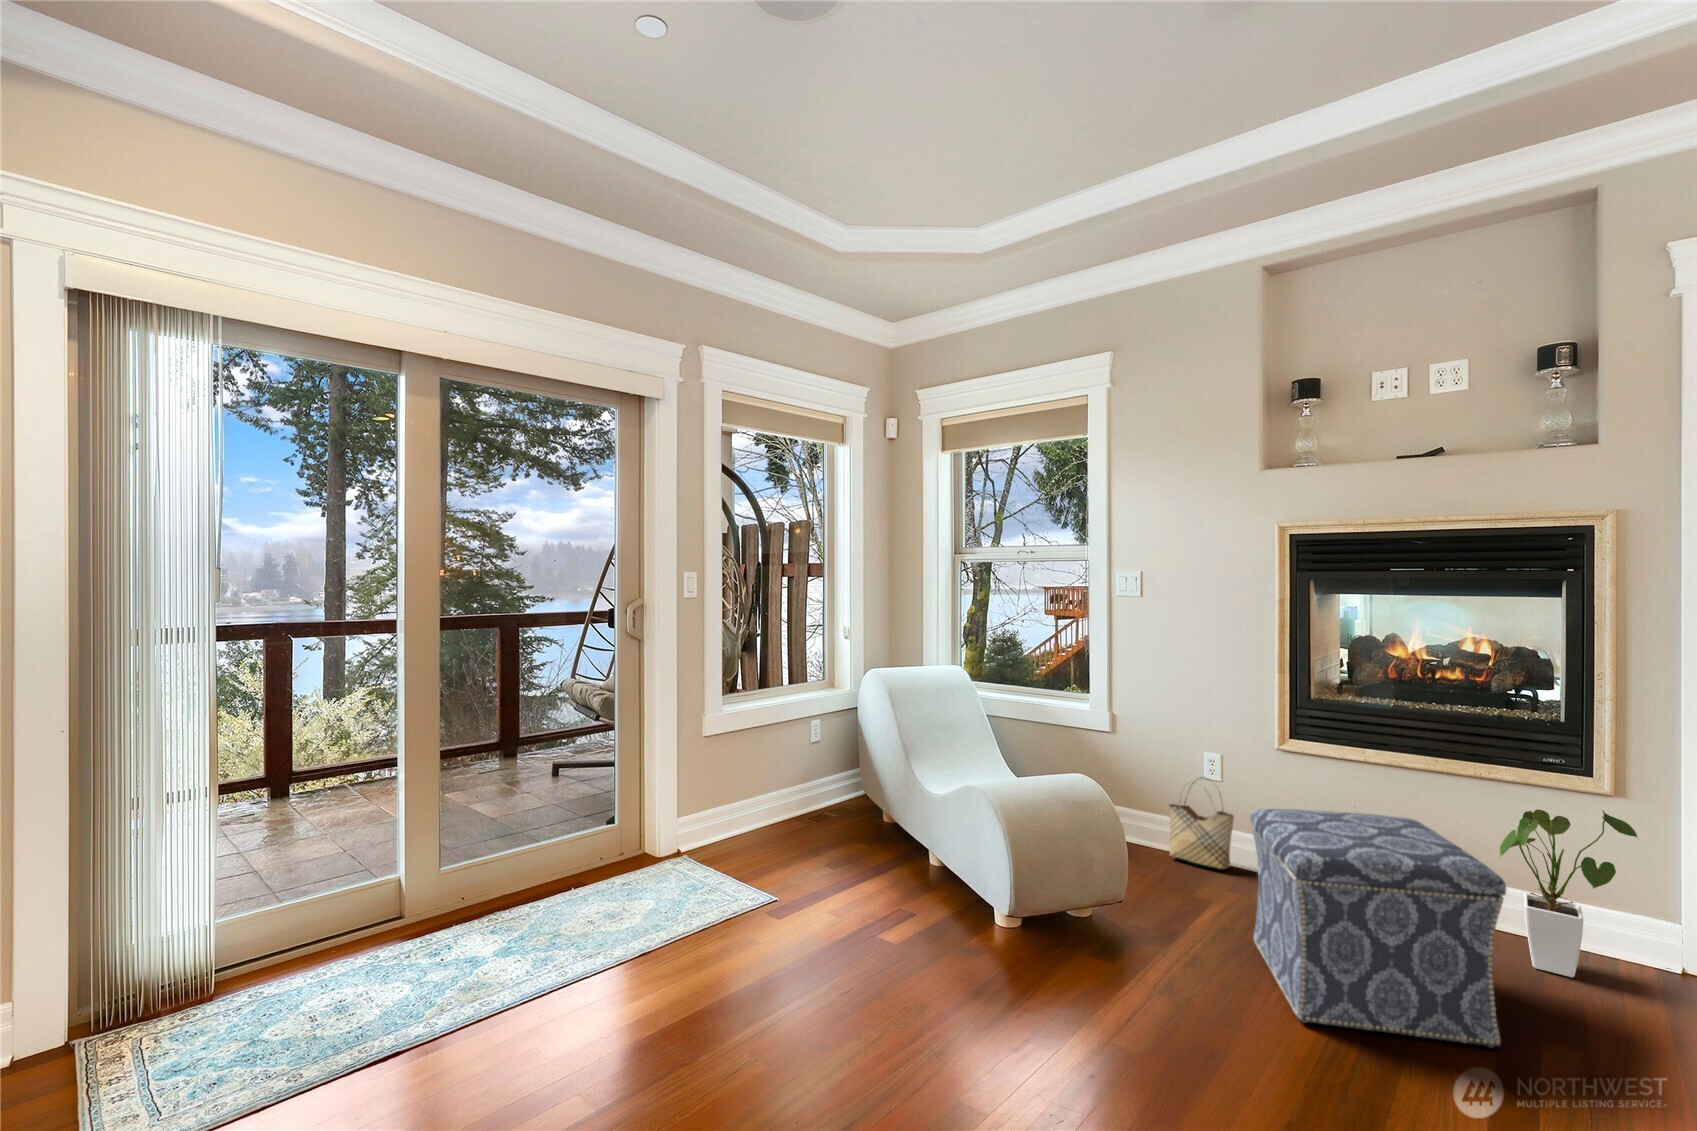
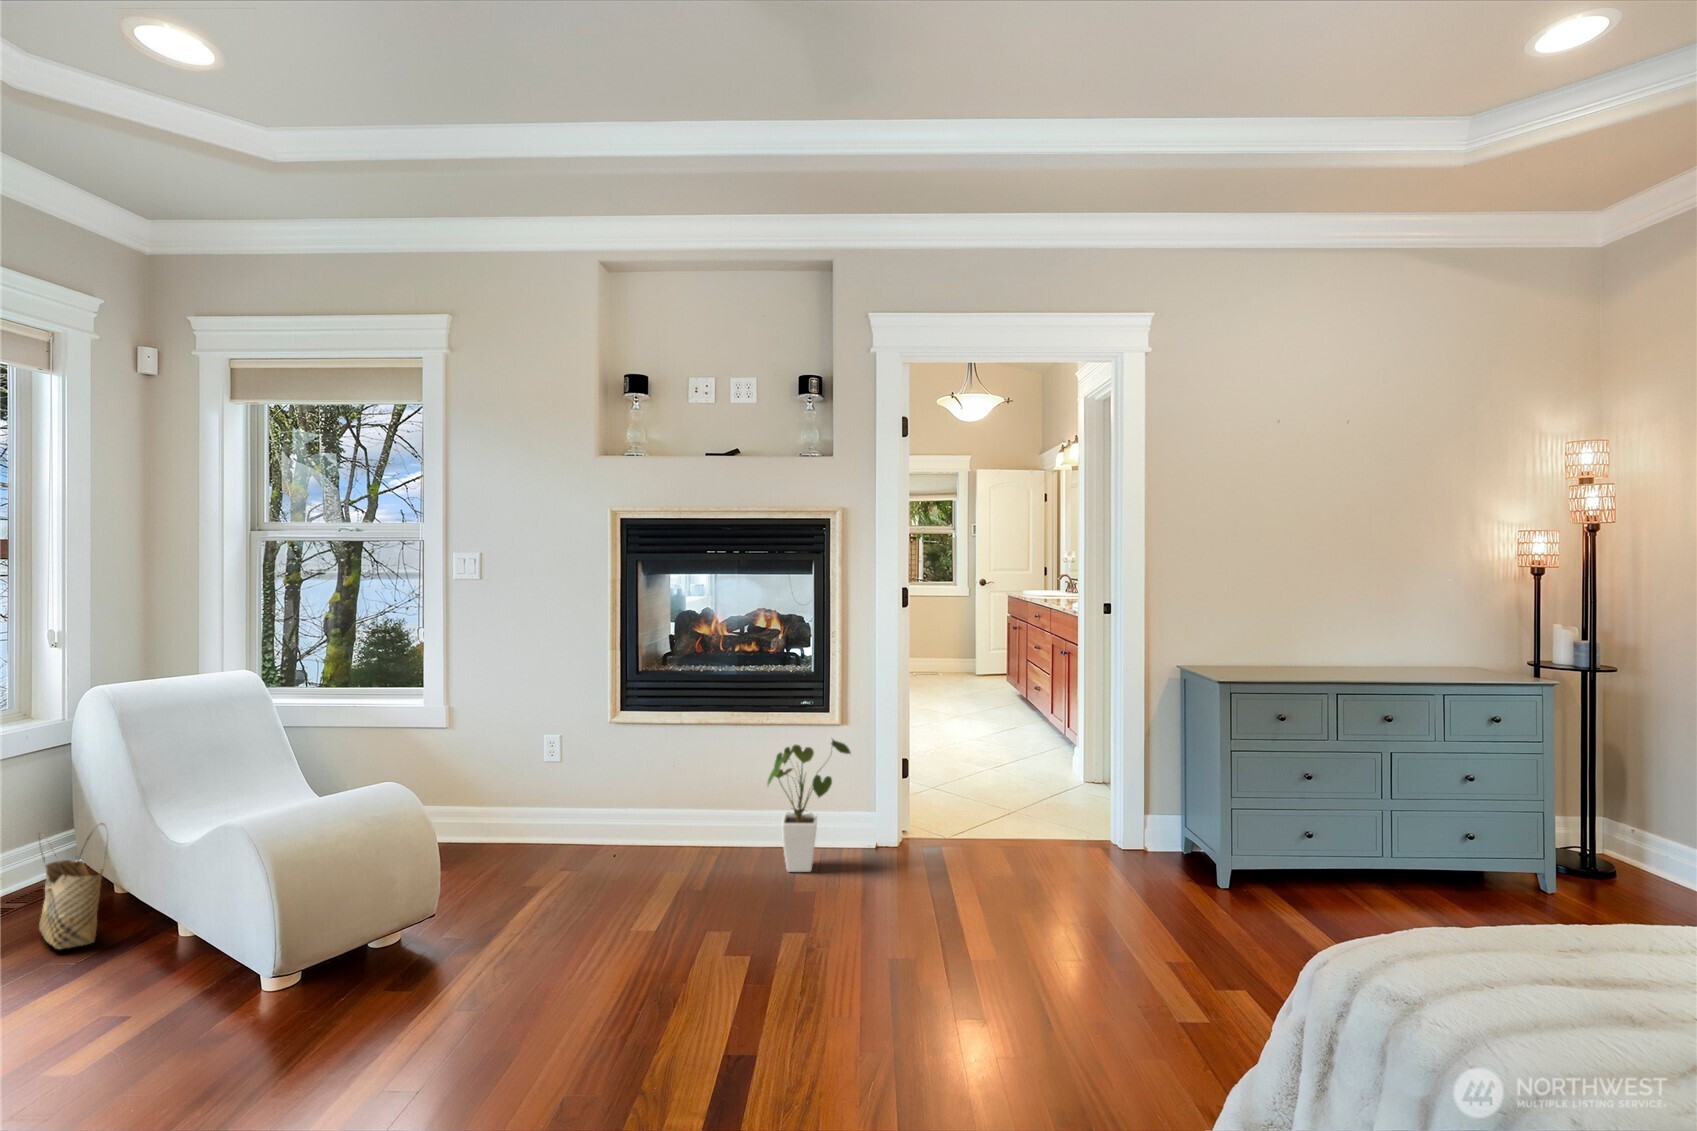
woven basket: present [1169,778,1234,869] -> present [39,823,107,949]
ottoman: present [1250,809,1506,1048] -> none [567,769,753,979]

